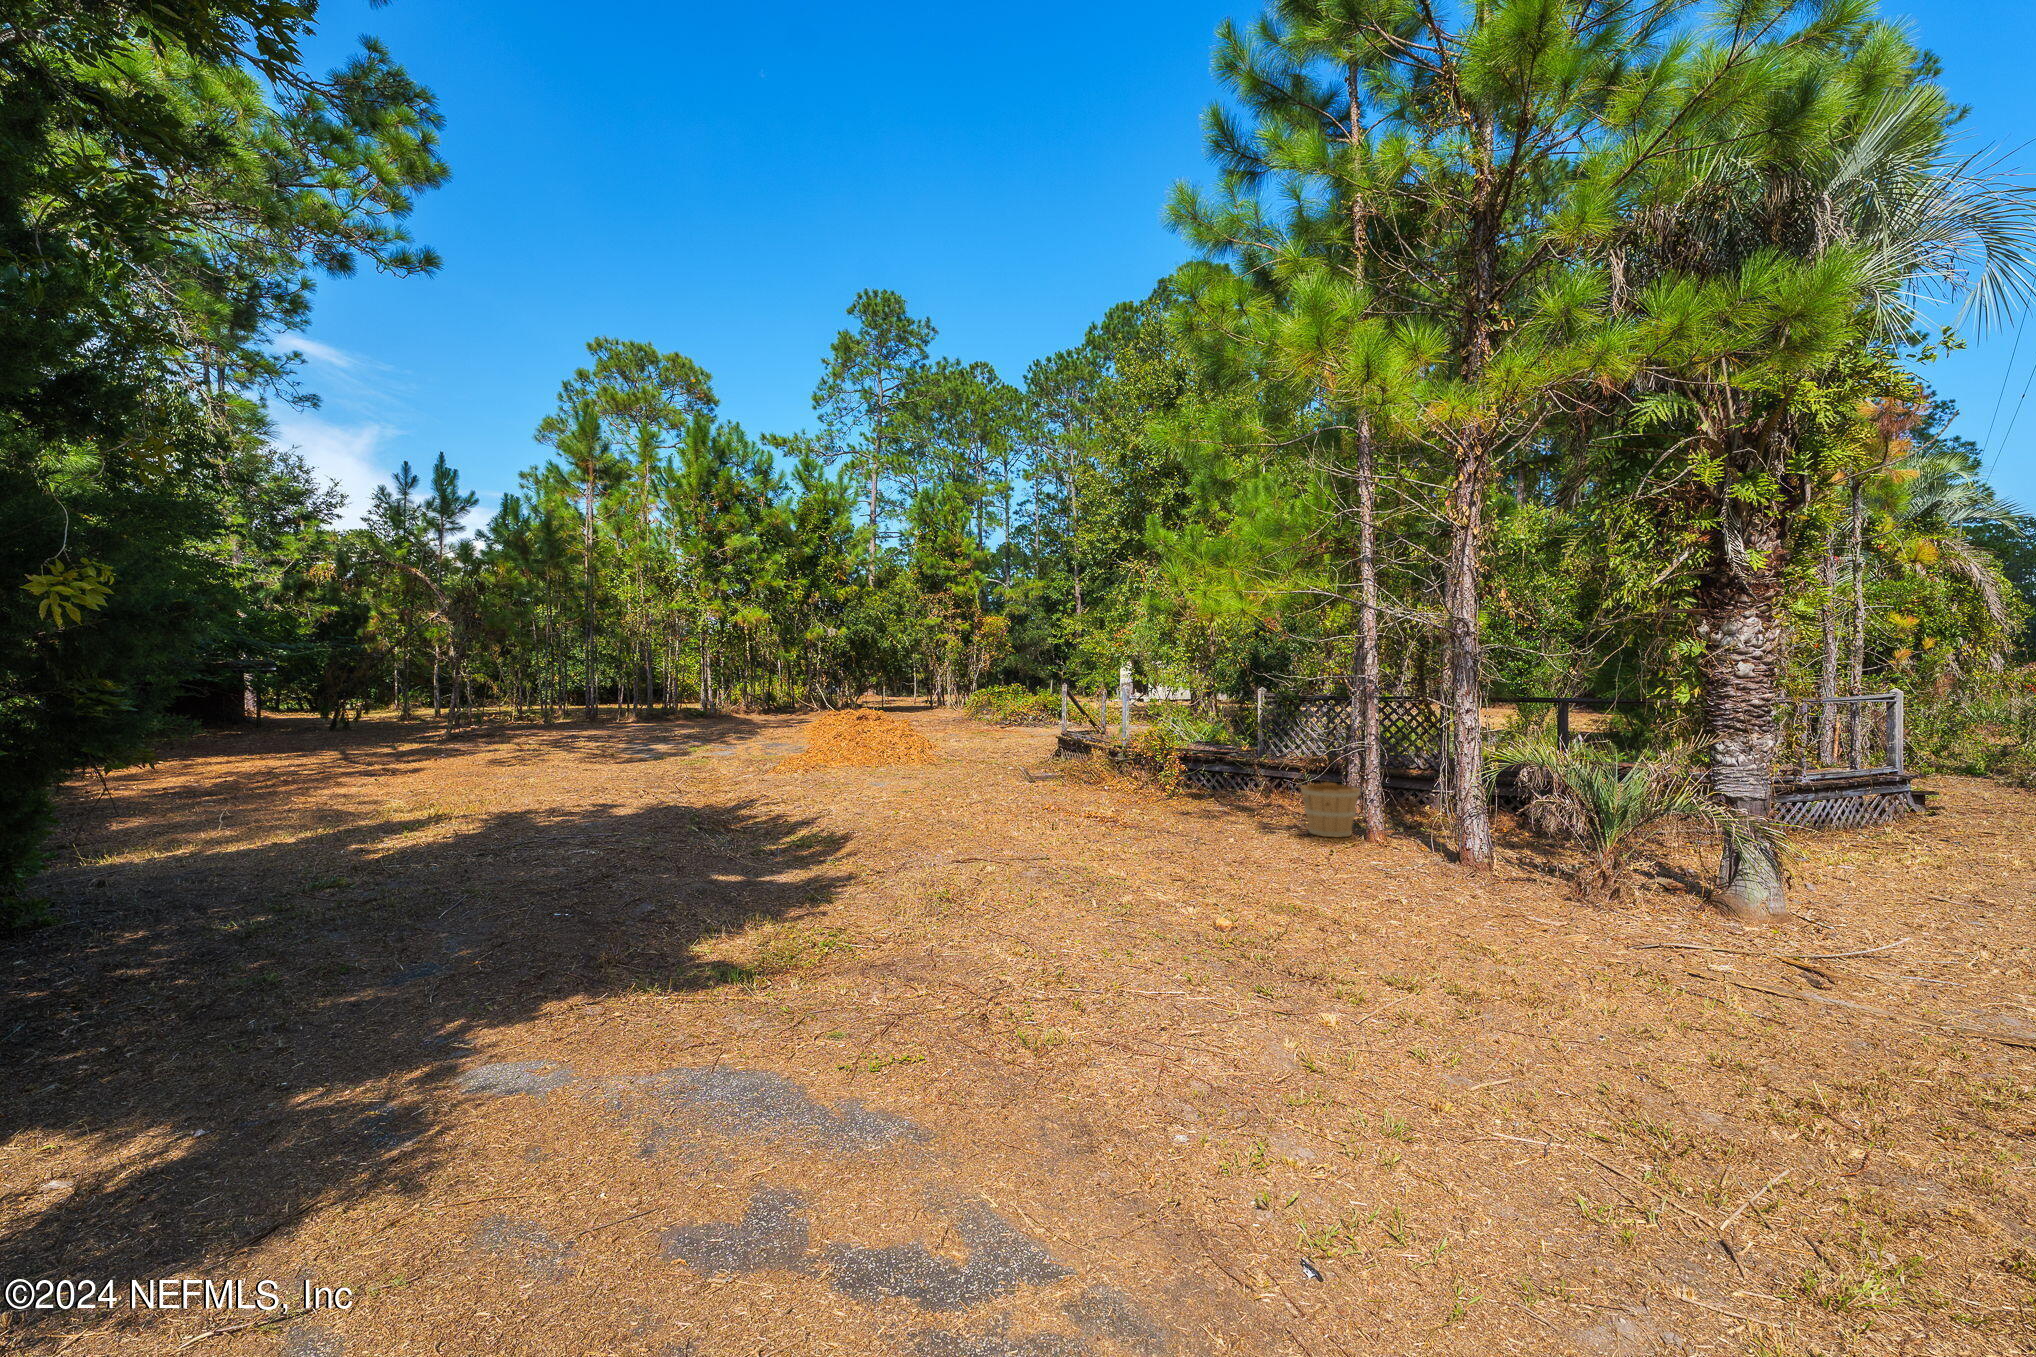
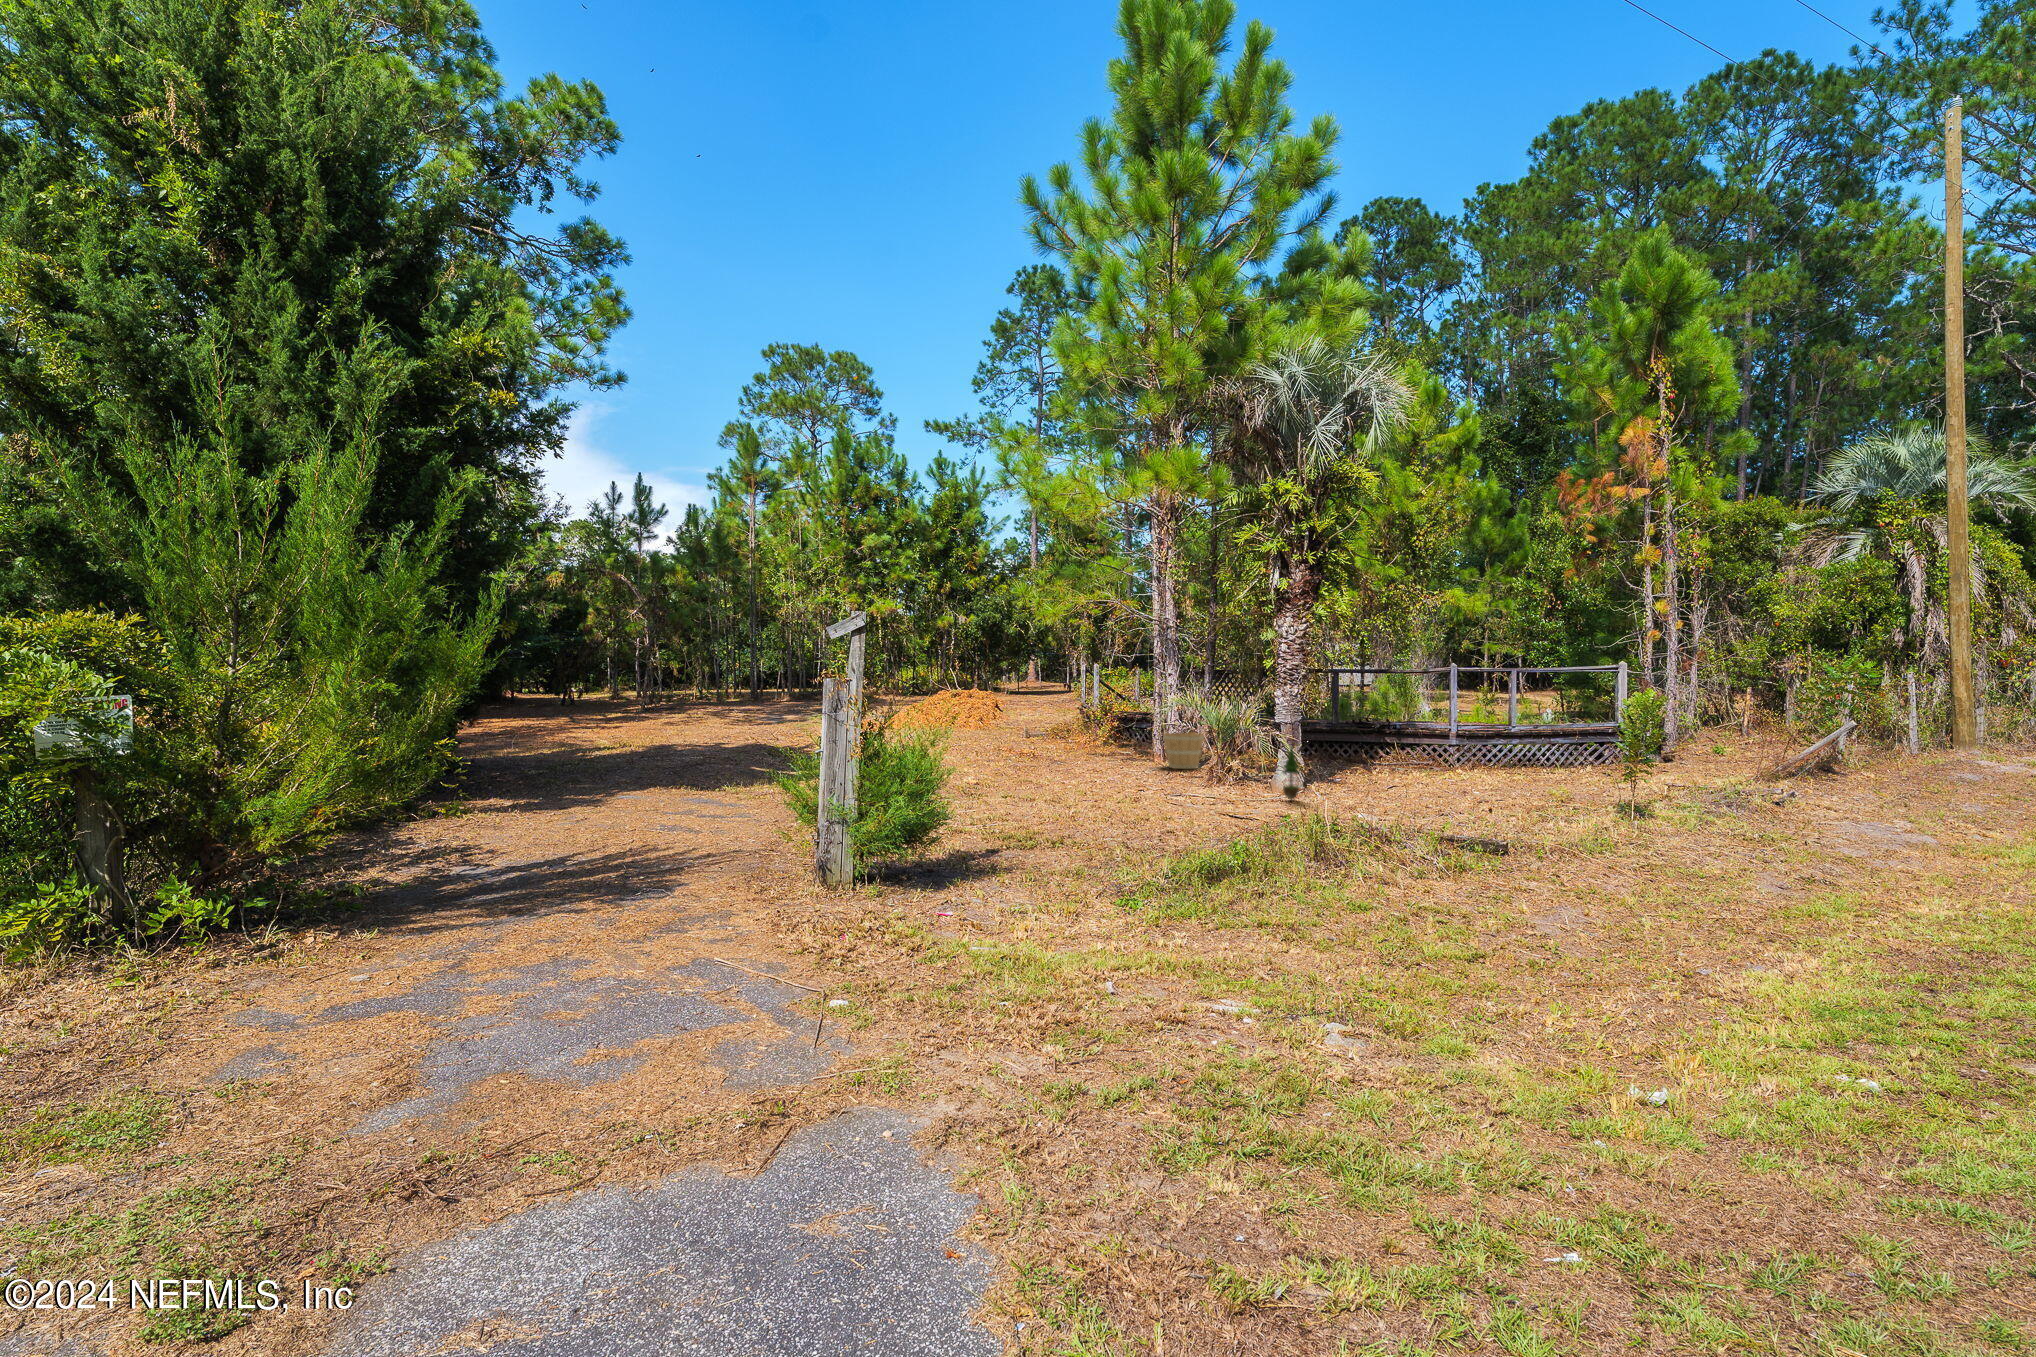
potted tree: none [1631,823,1670,910] -> present [1283,746,1299,800]

